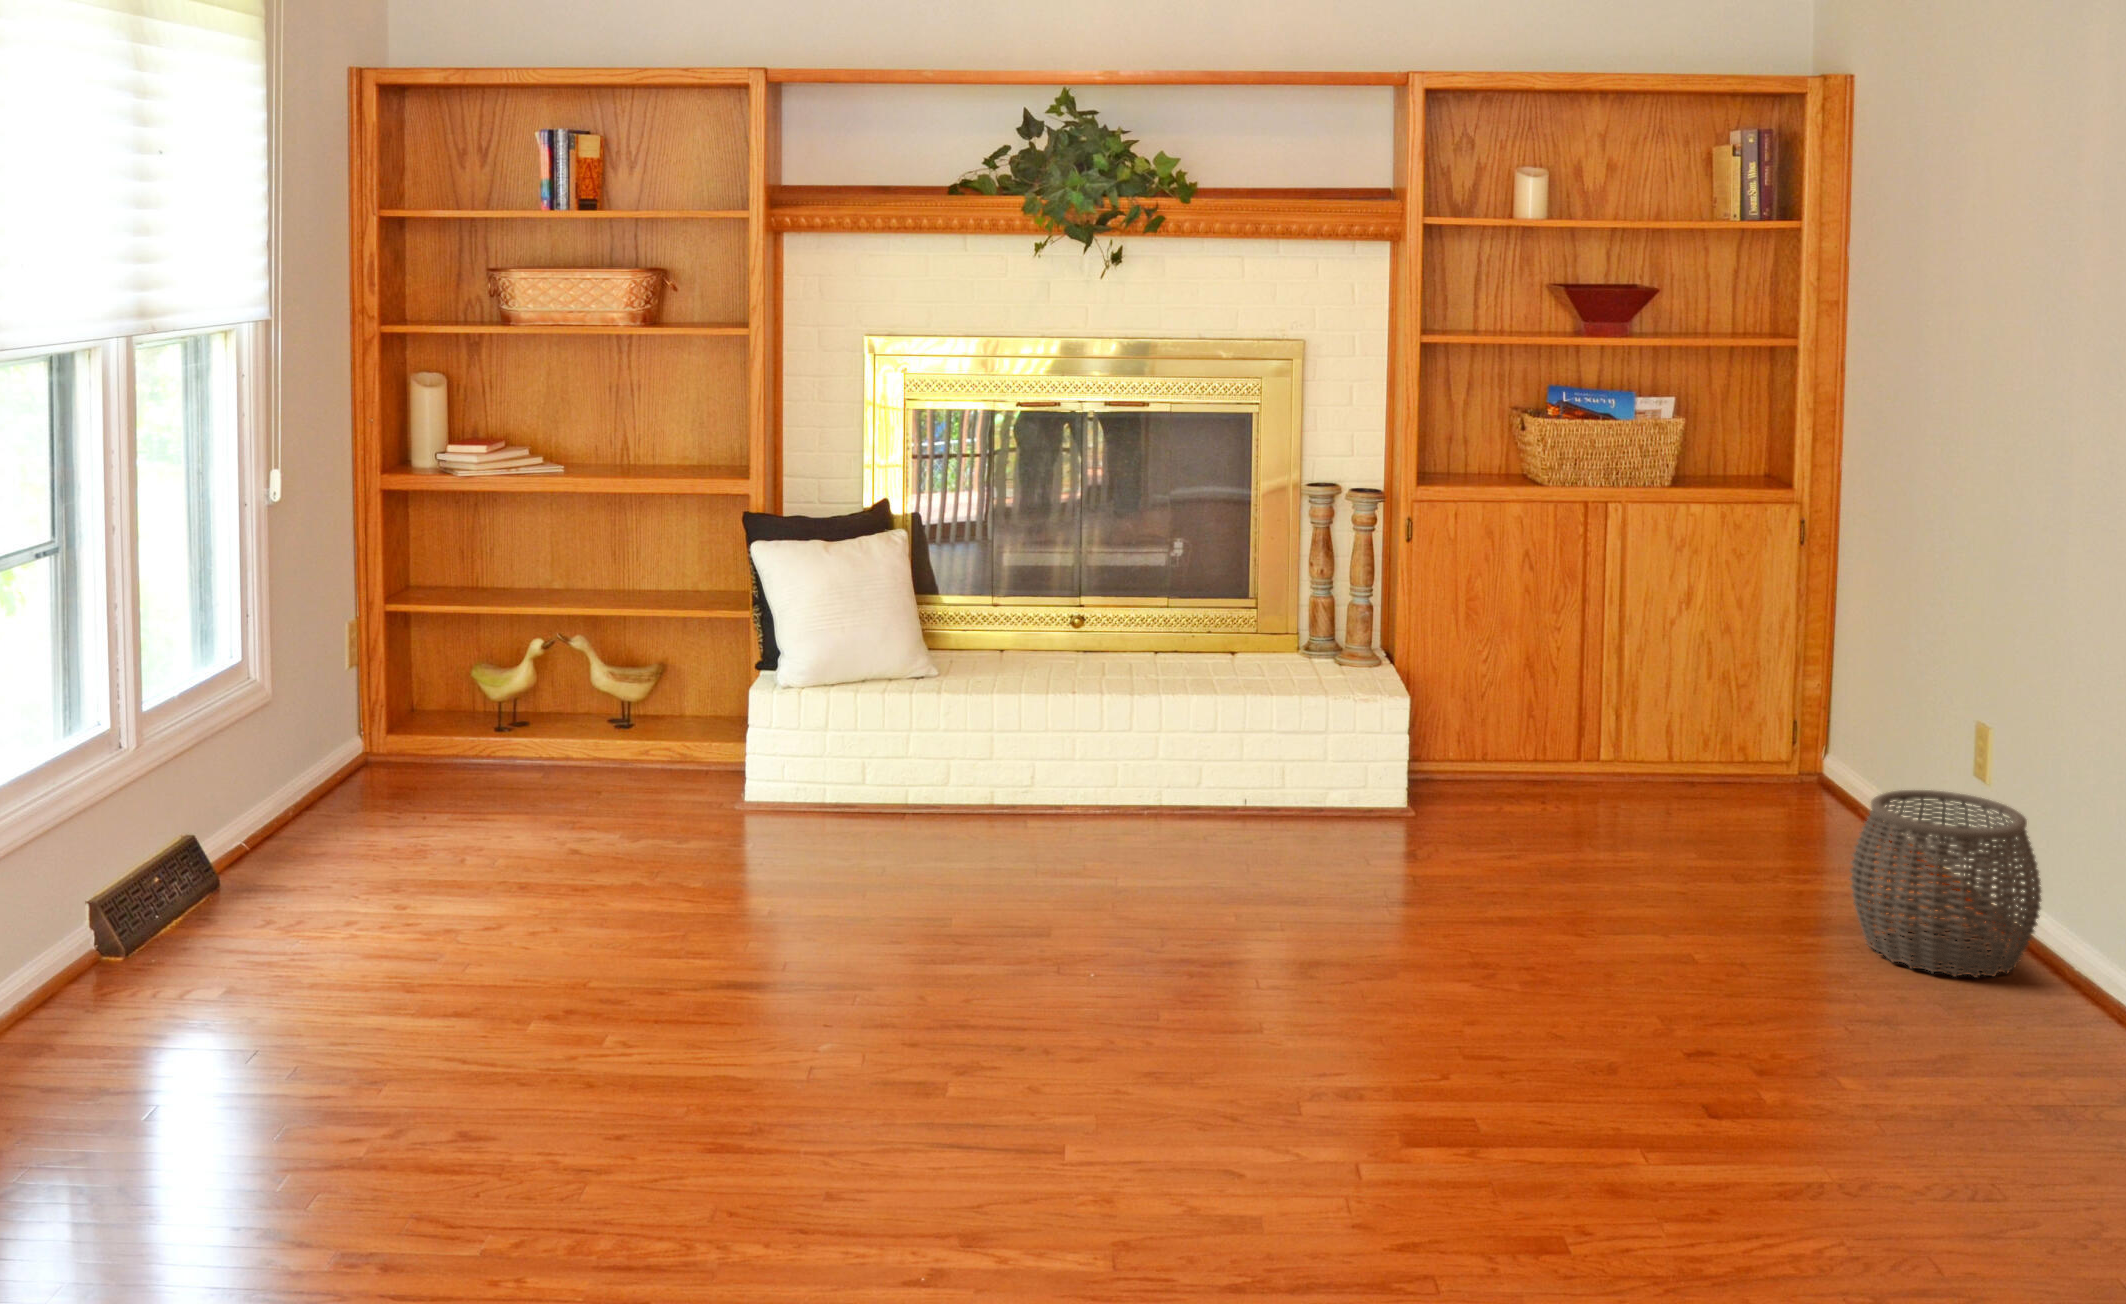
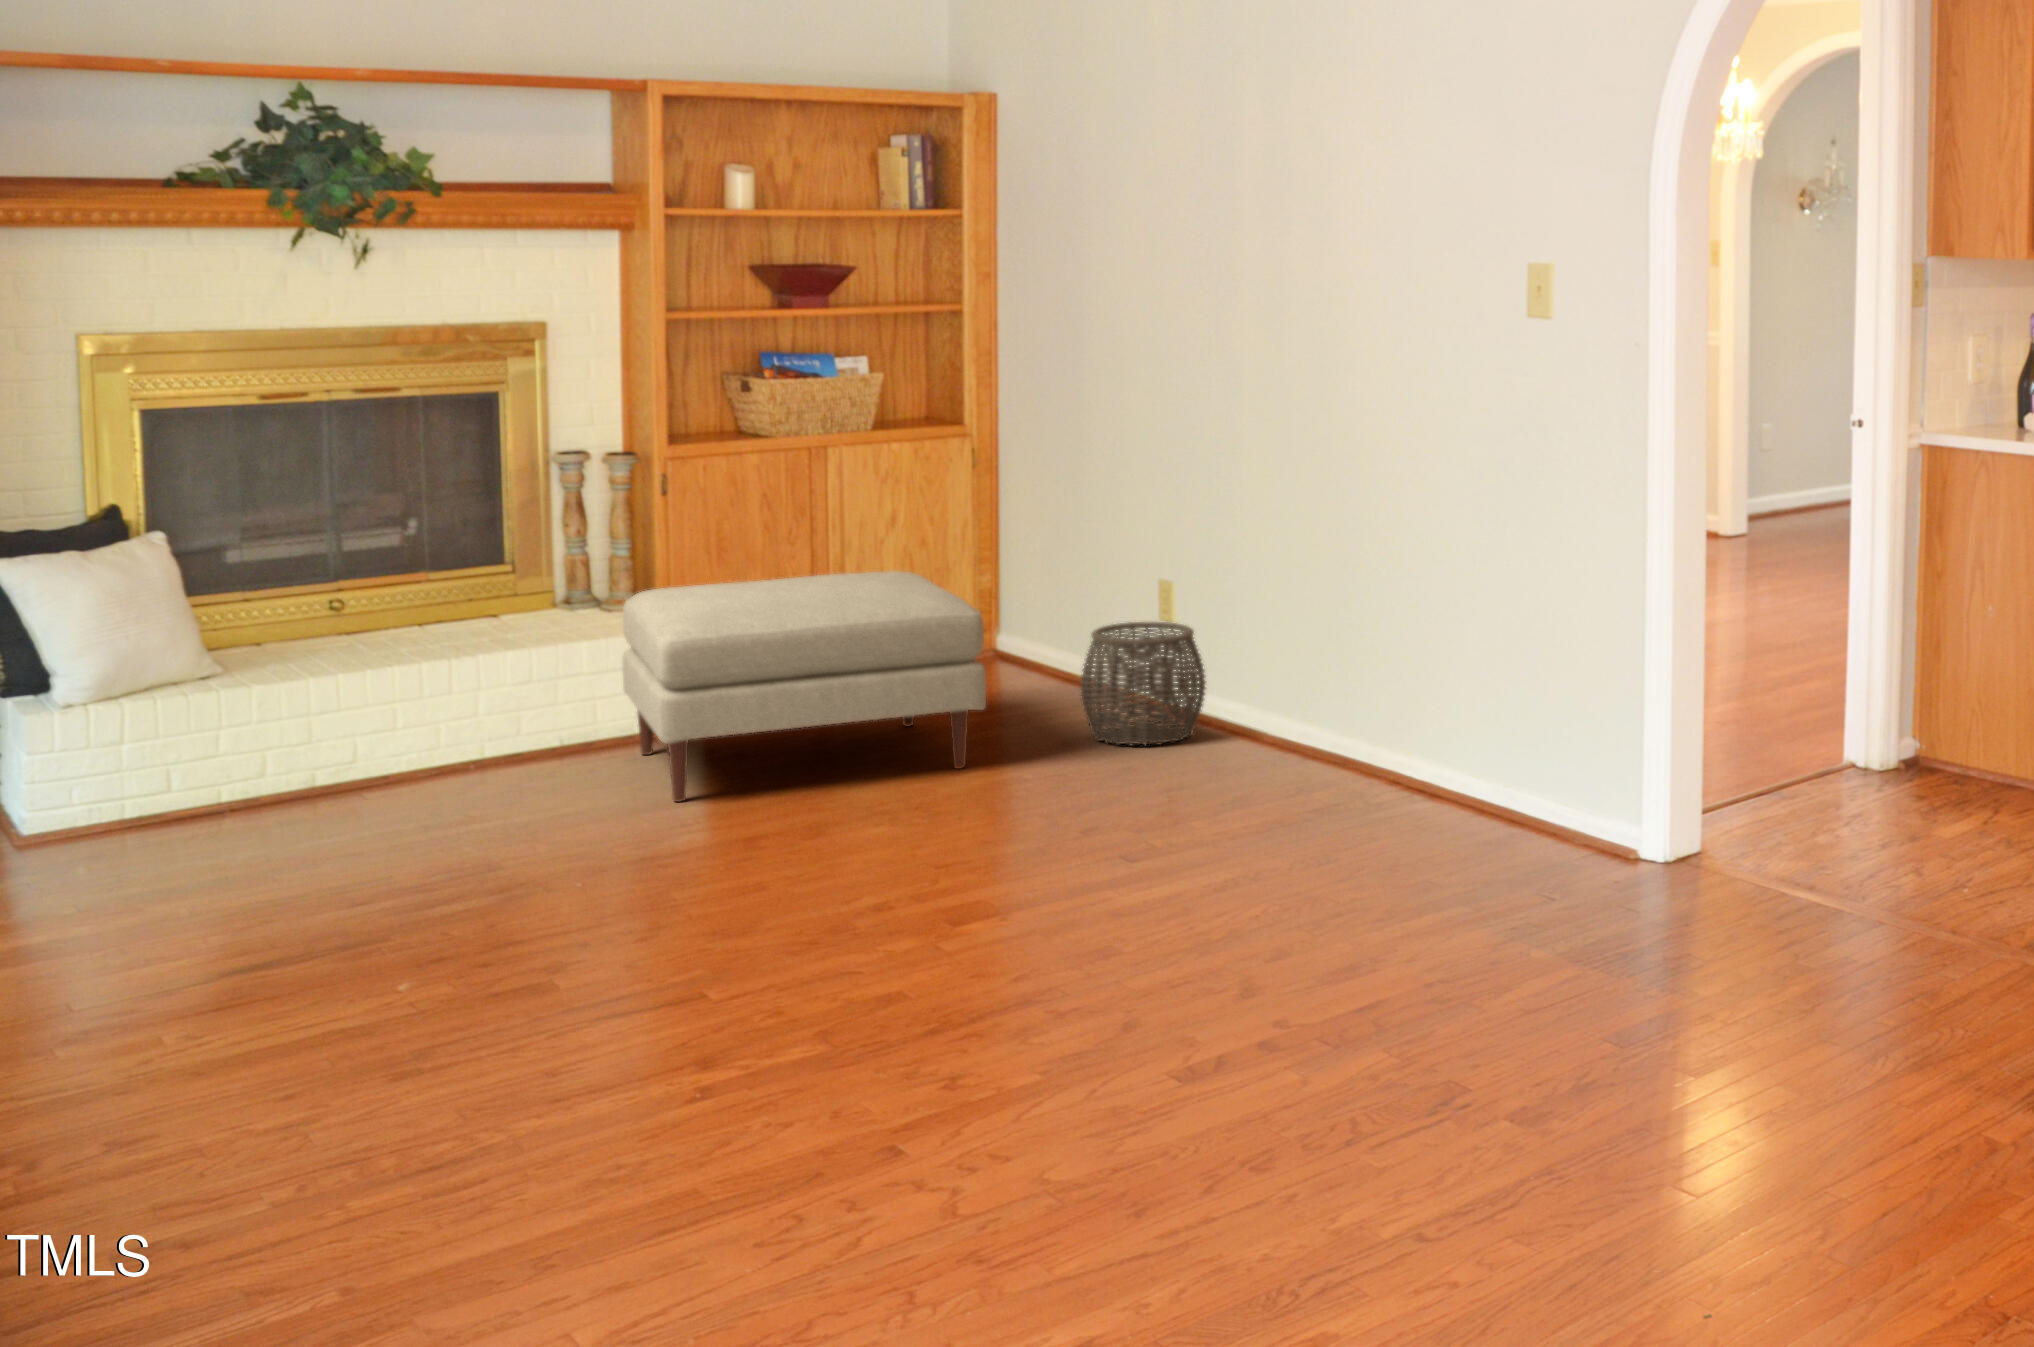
ottoman: none [1285,653,1698,950] -> present [622,571,986,802]

